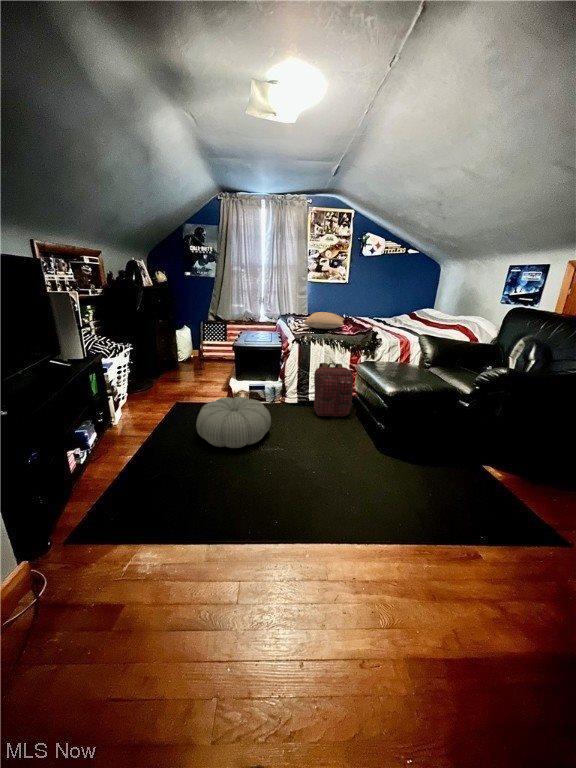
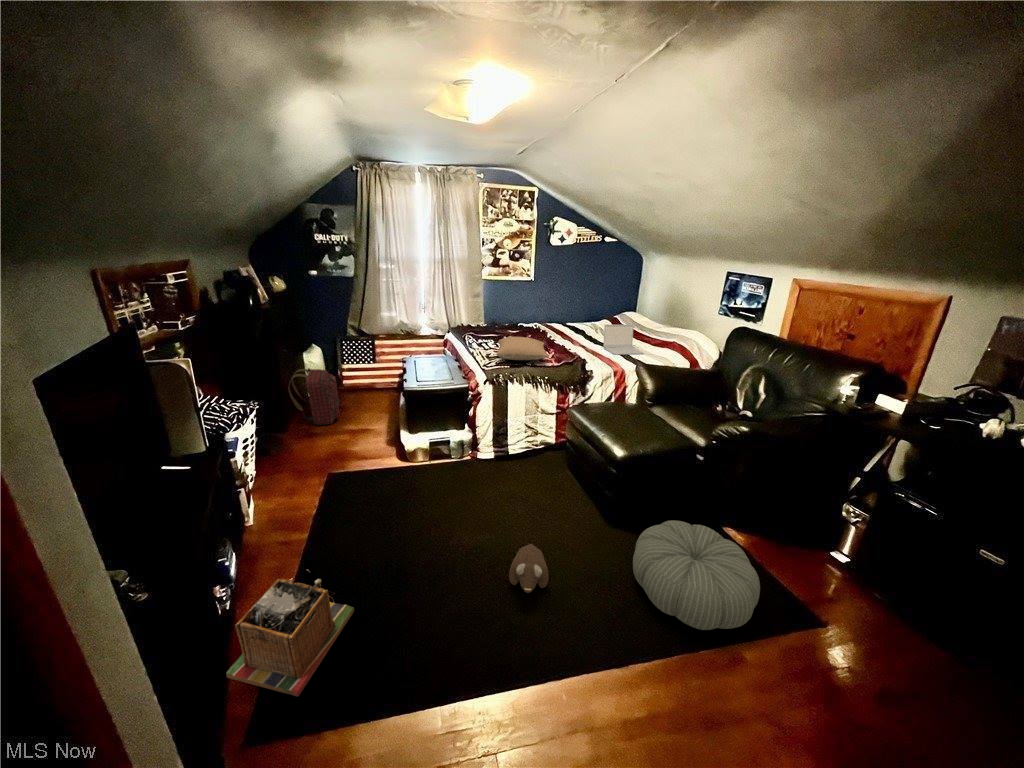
laptop: none [395,308,428,331] -> present [603,324,643,355]
backpack: present [314,363,353,416] -> present [288,368,340,425]
pouf: present [196,397,271,448] -> present [633,520,760,630]
laundry basket: none [81,442,172,519] -> present [226,579,354,697]
plush toy: none [287,450,317,483] -> present [509,544,549,593]

